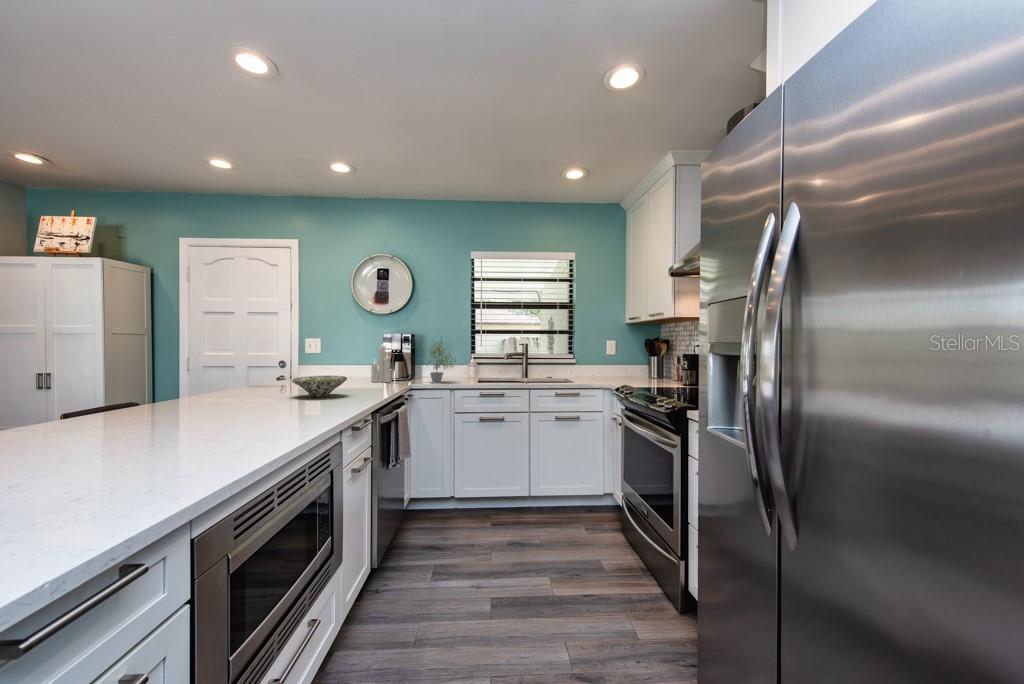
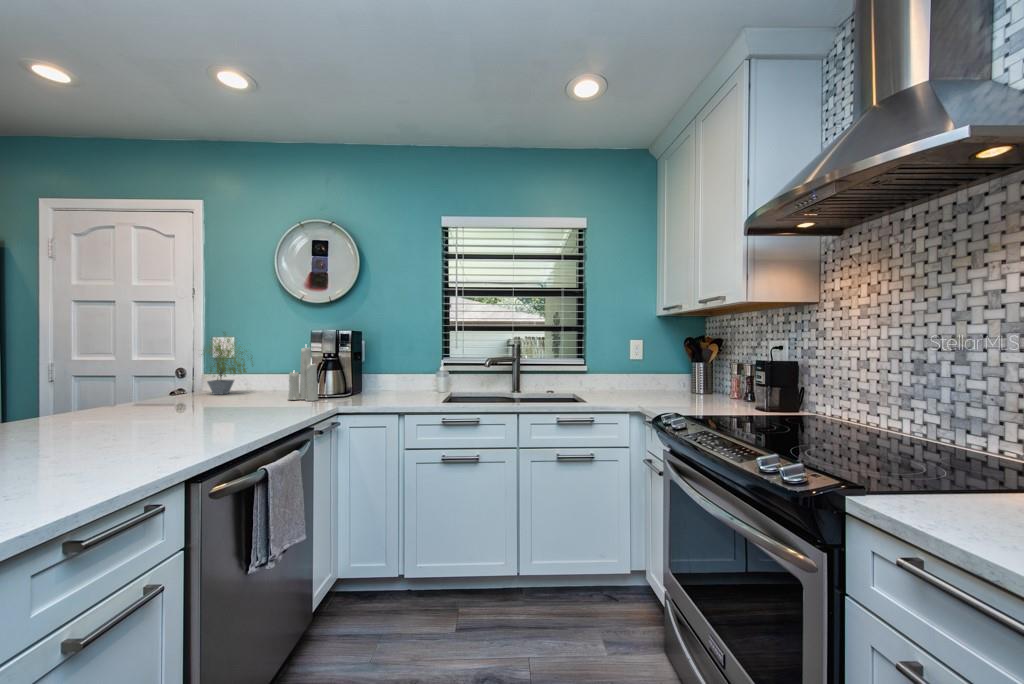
potted plant: present [424,341,456,383] -> present [201,333,253,395]
bowl: present [292,375,347,397] -> none [57,399,183,441]

